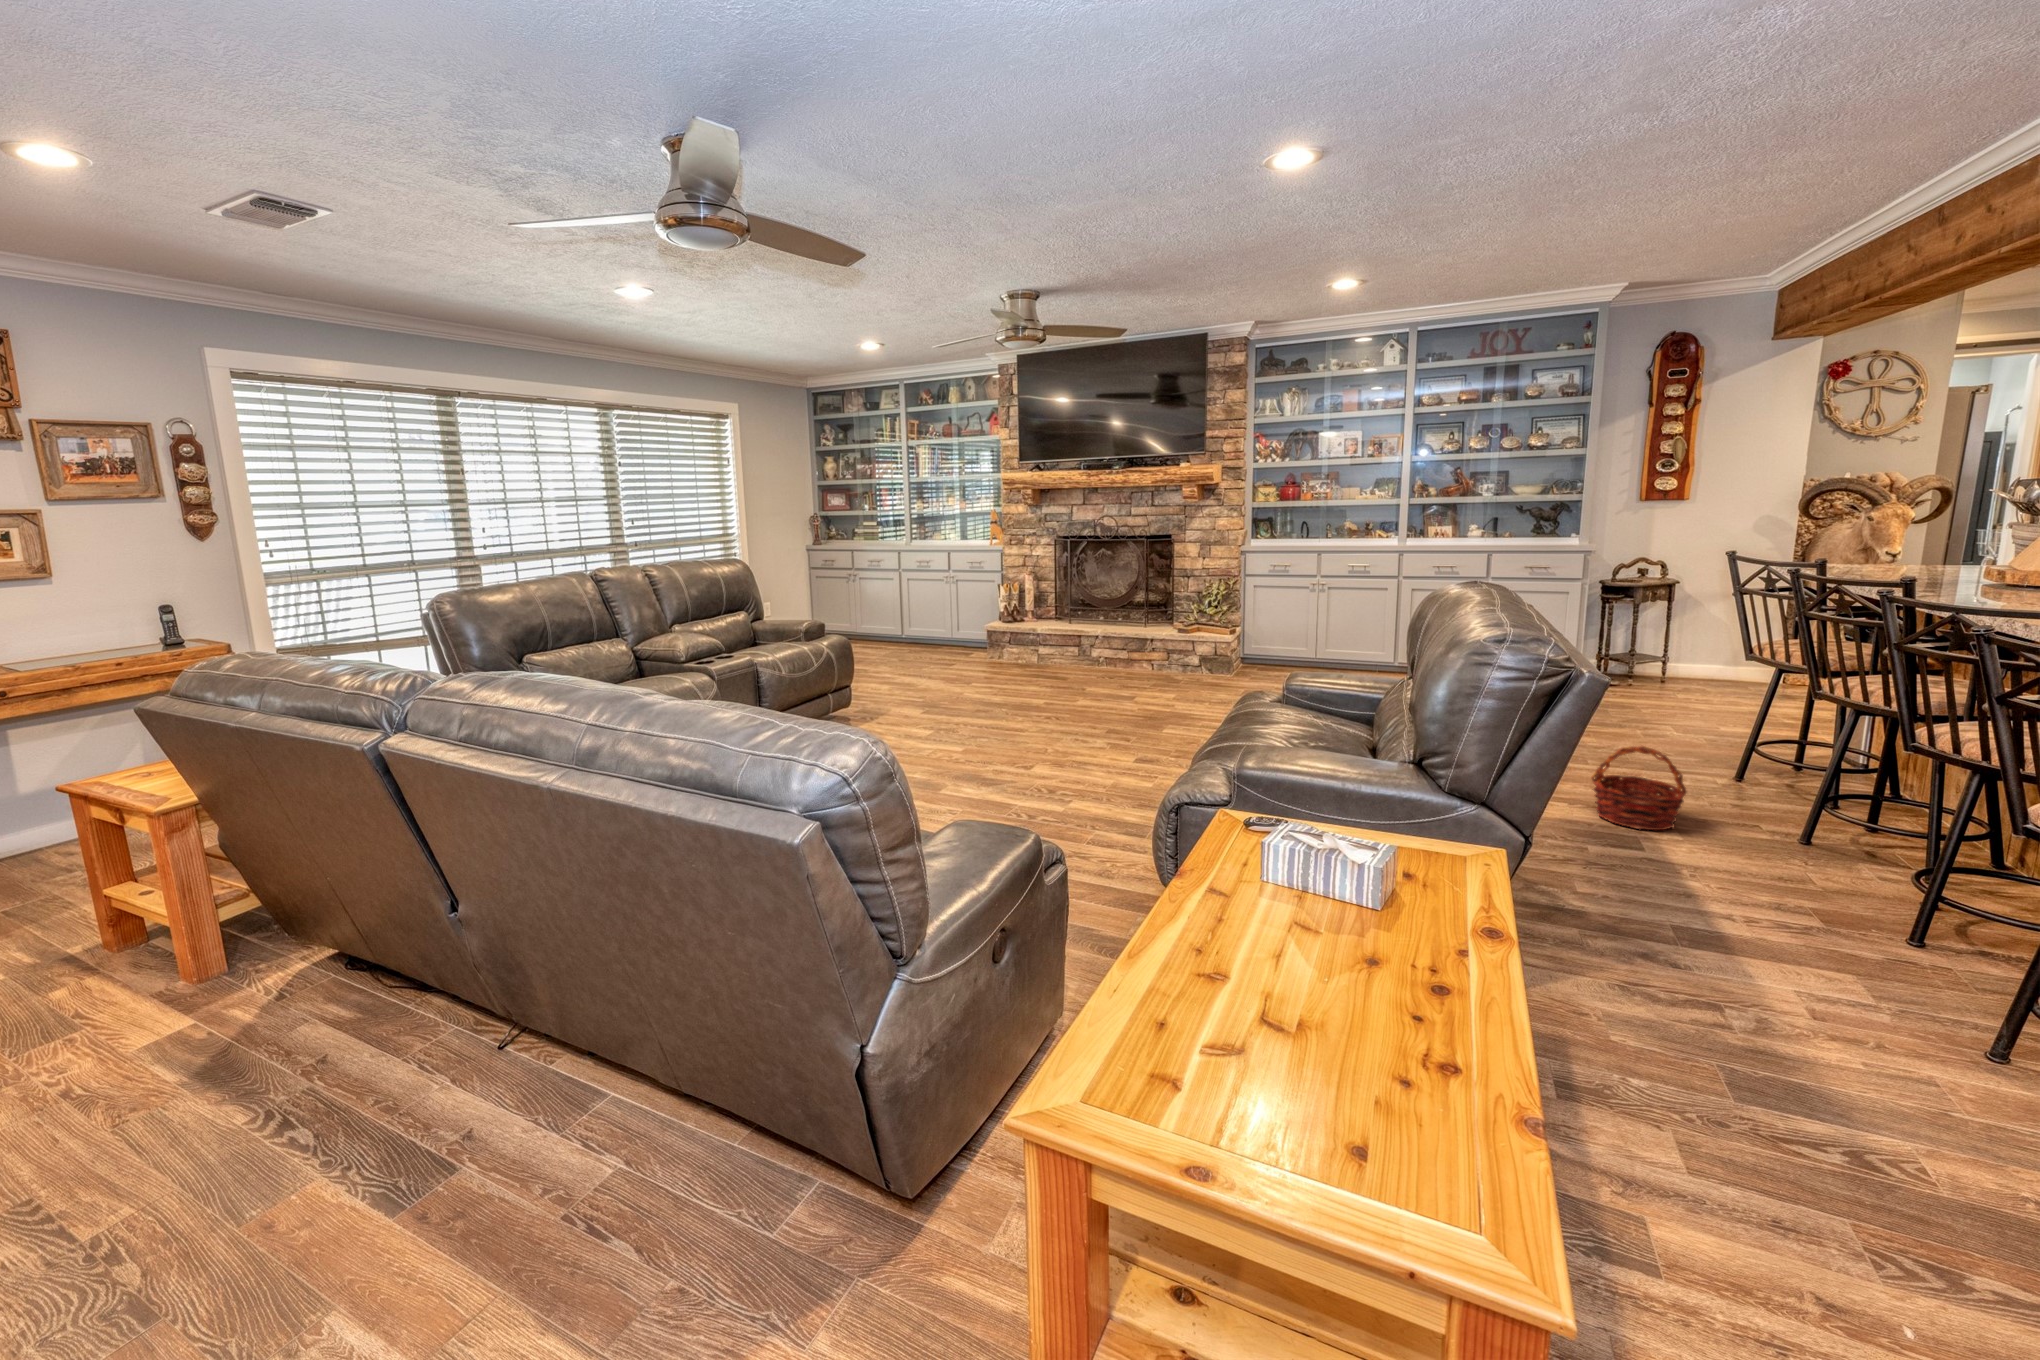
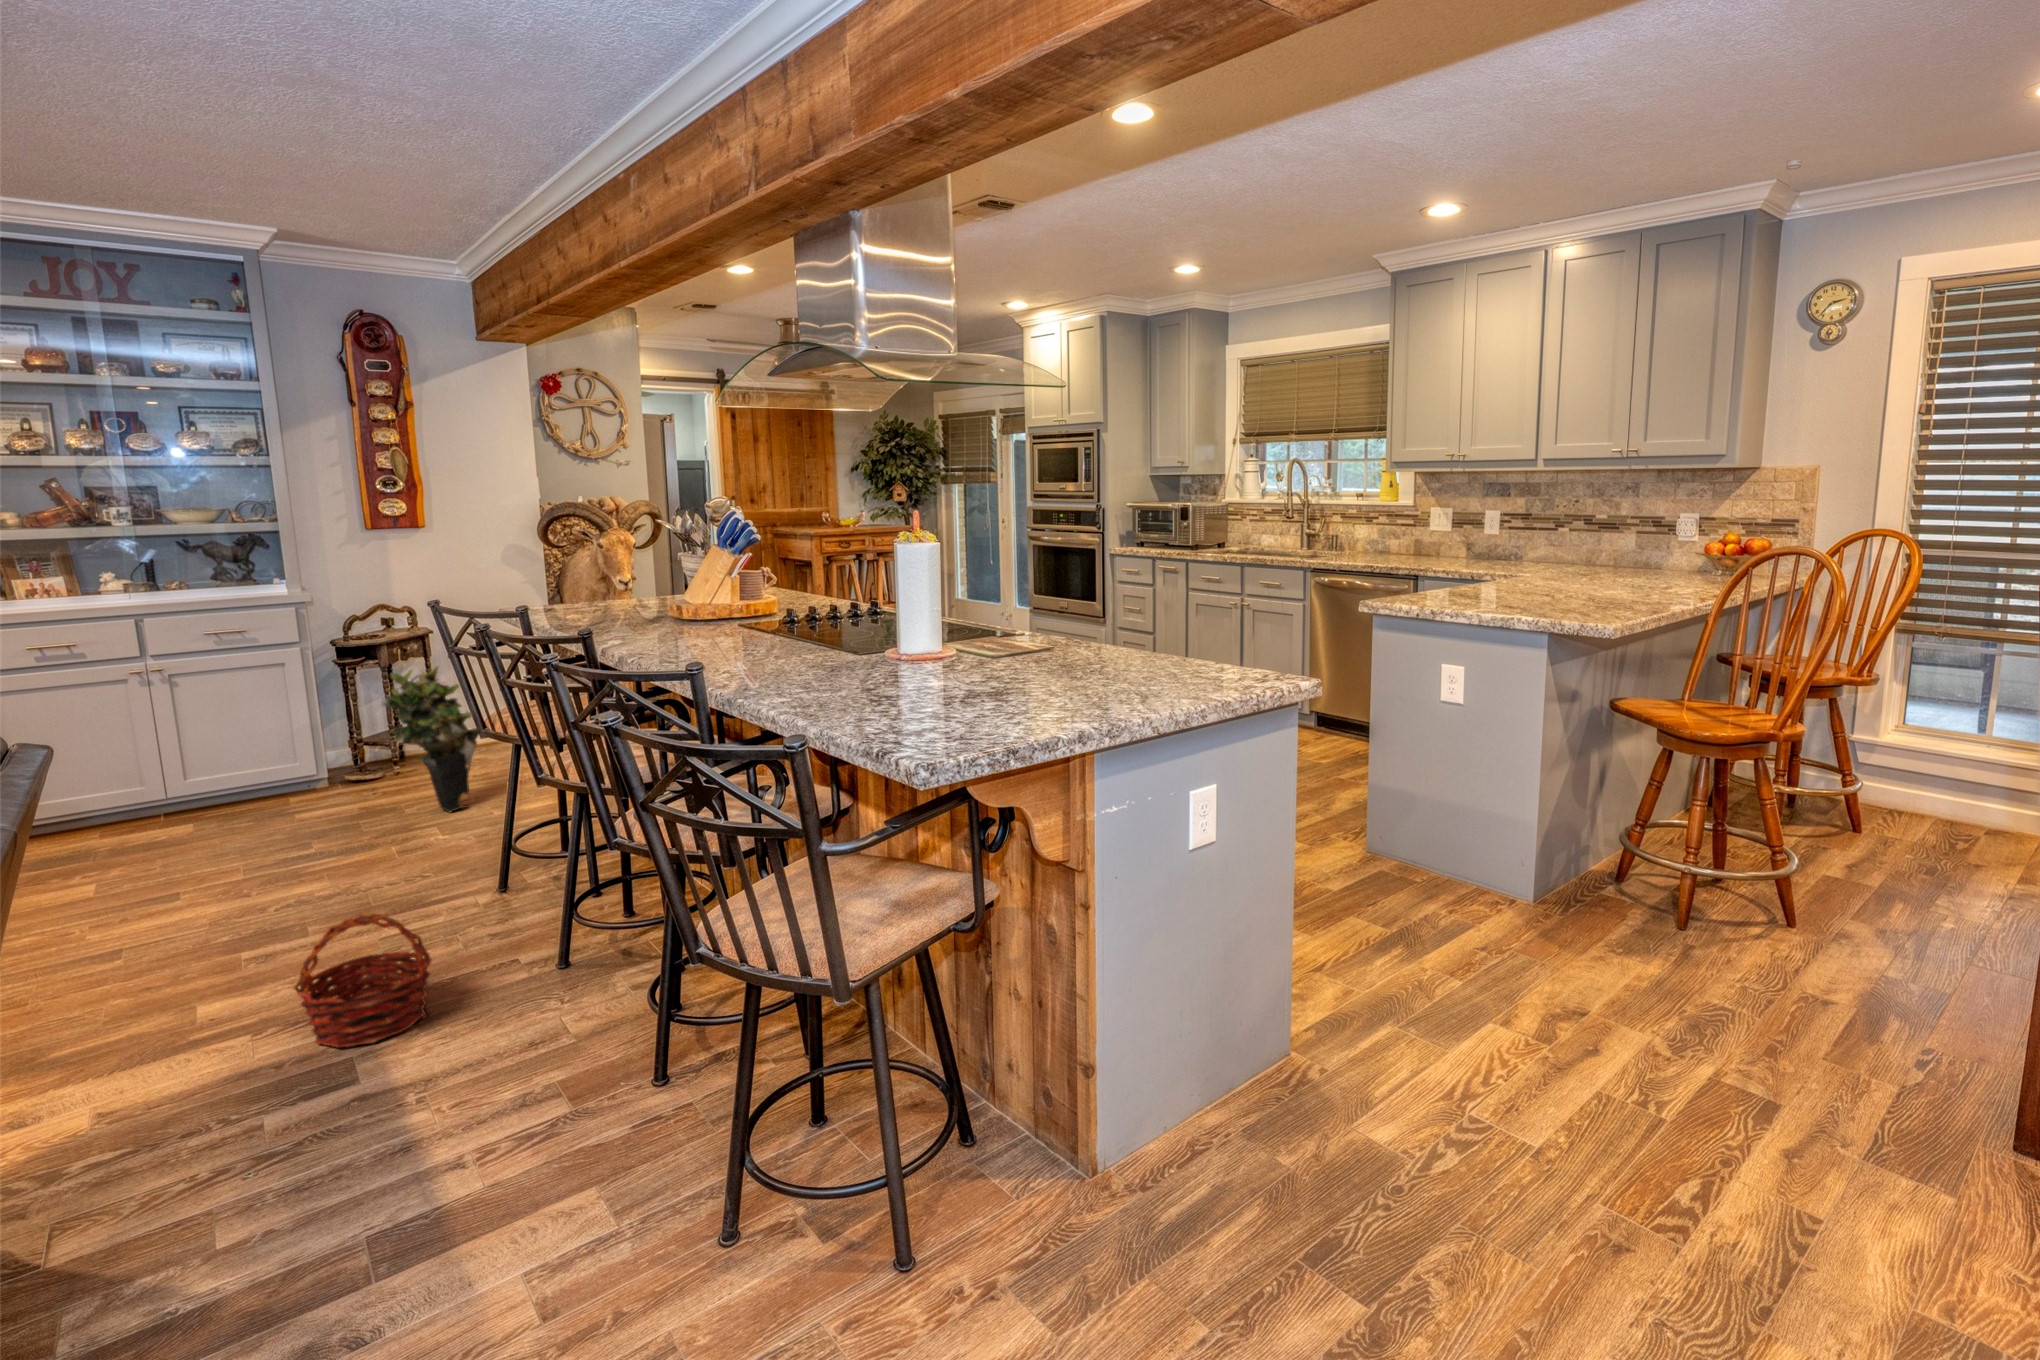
potted plant: none [1640,605,1720,717] -> present [382,667,480,812]

